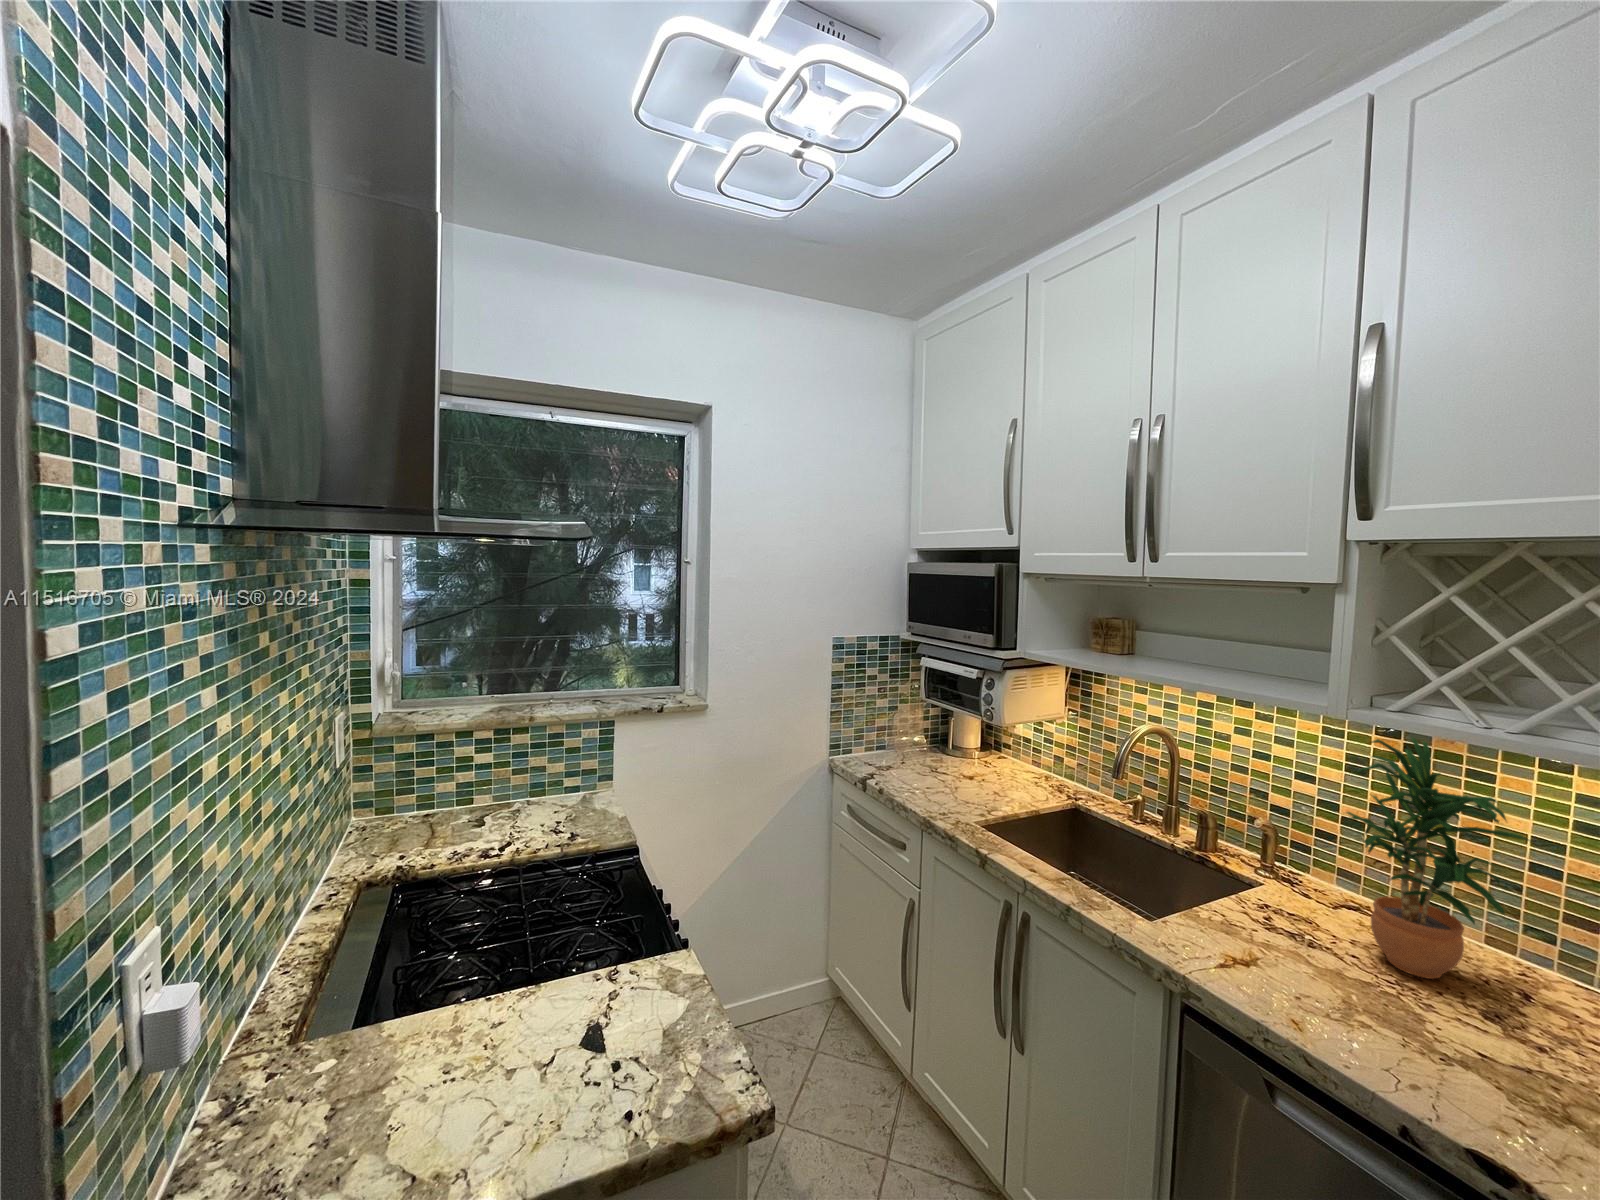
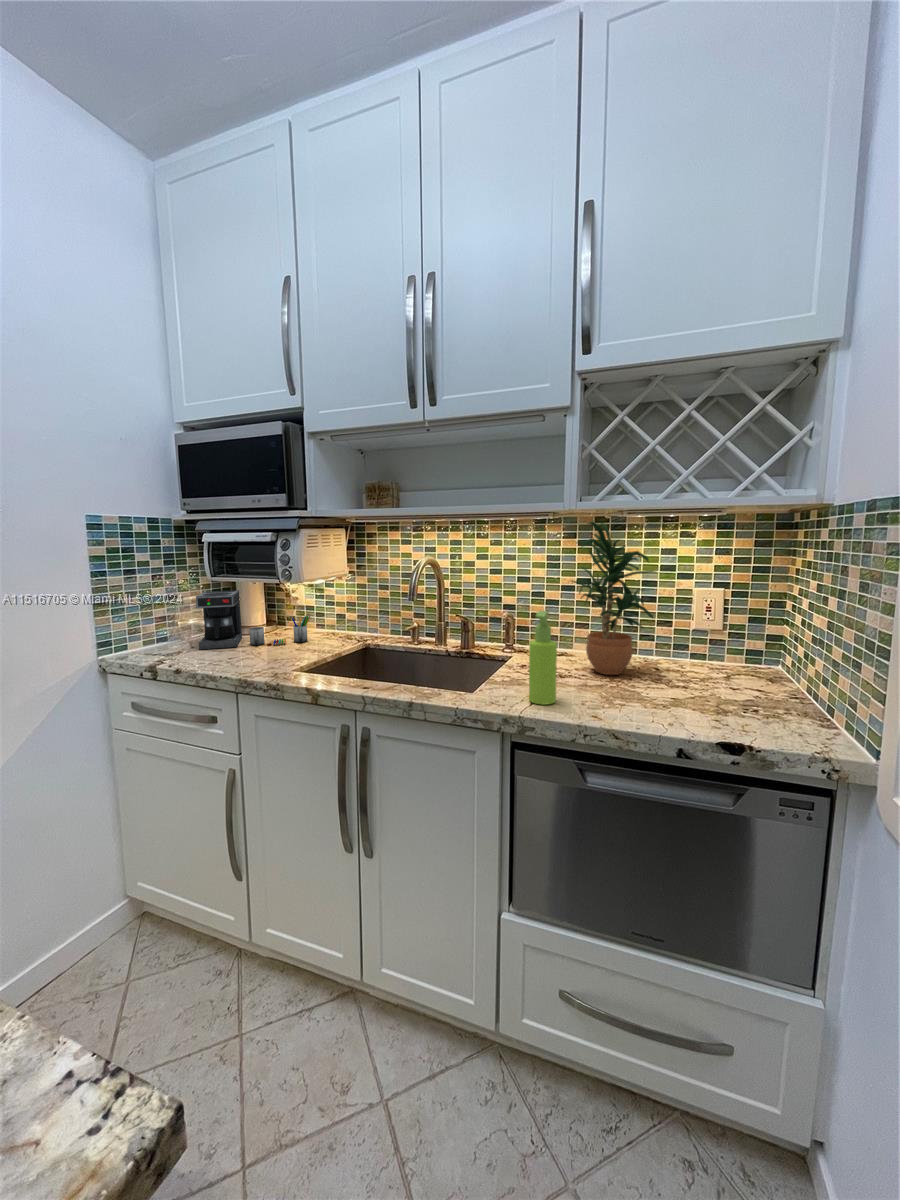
coffee maker: none [906,709,1017,783] -> present [196,590,310,650]
soap dispenser: none [1221,854,1267,980] -> present [529,611,557,705]

